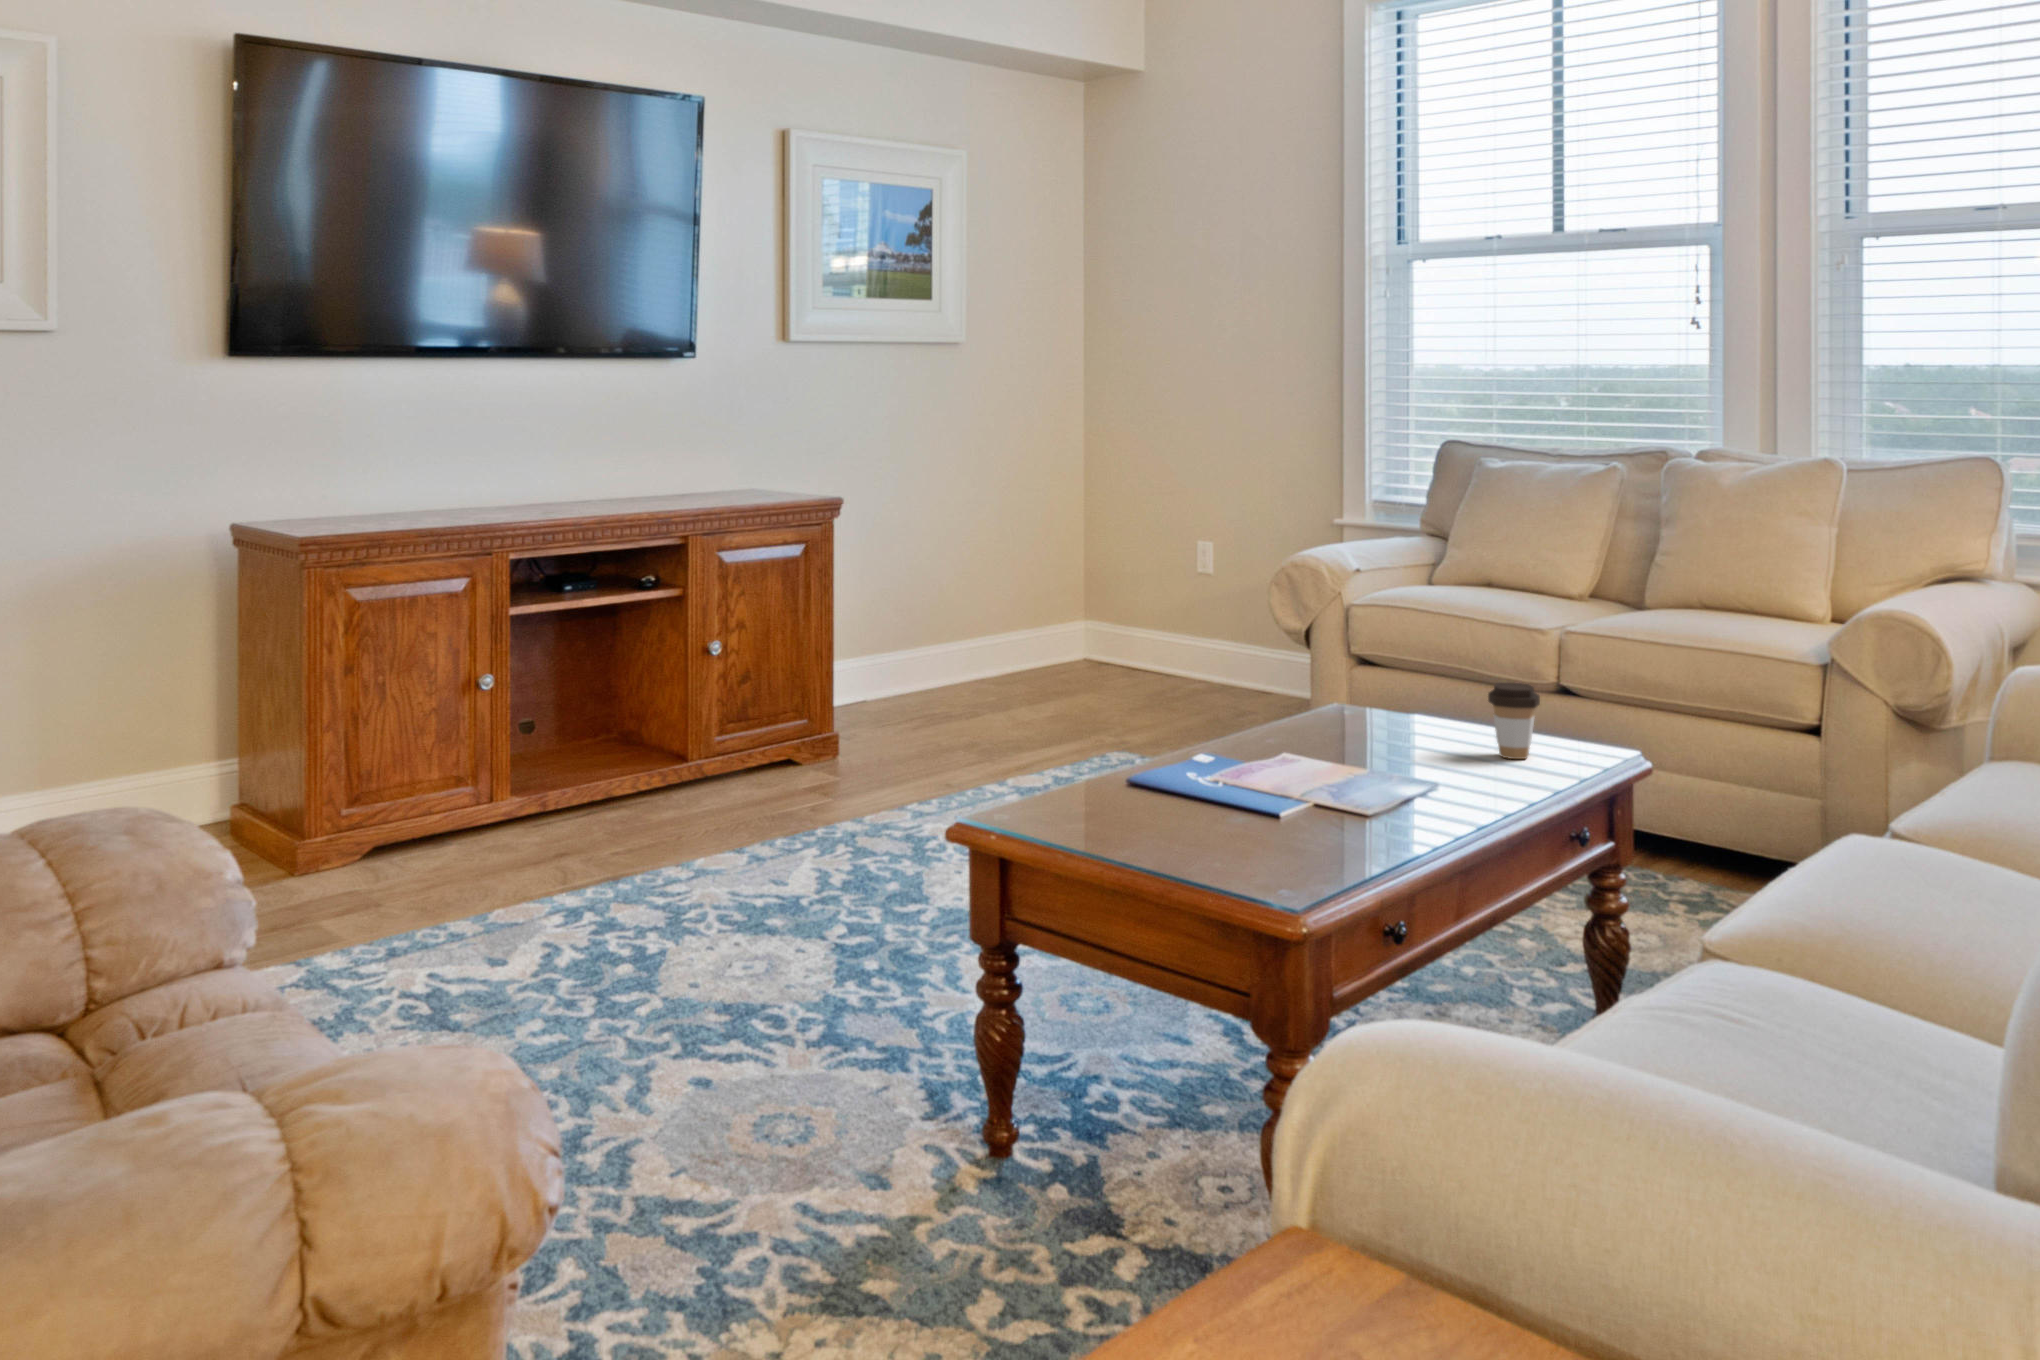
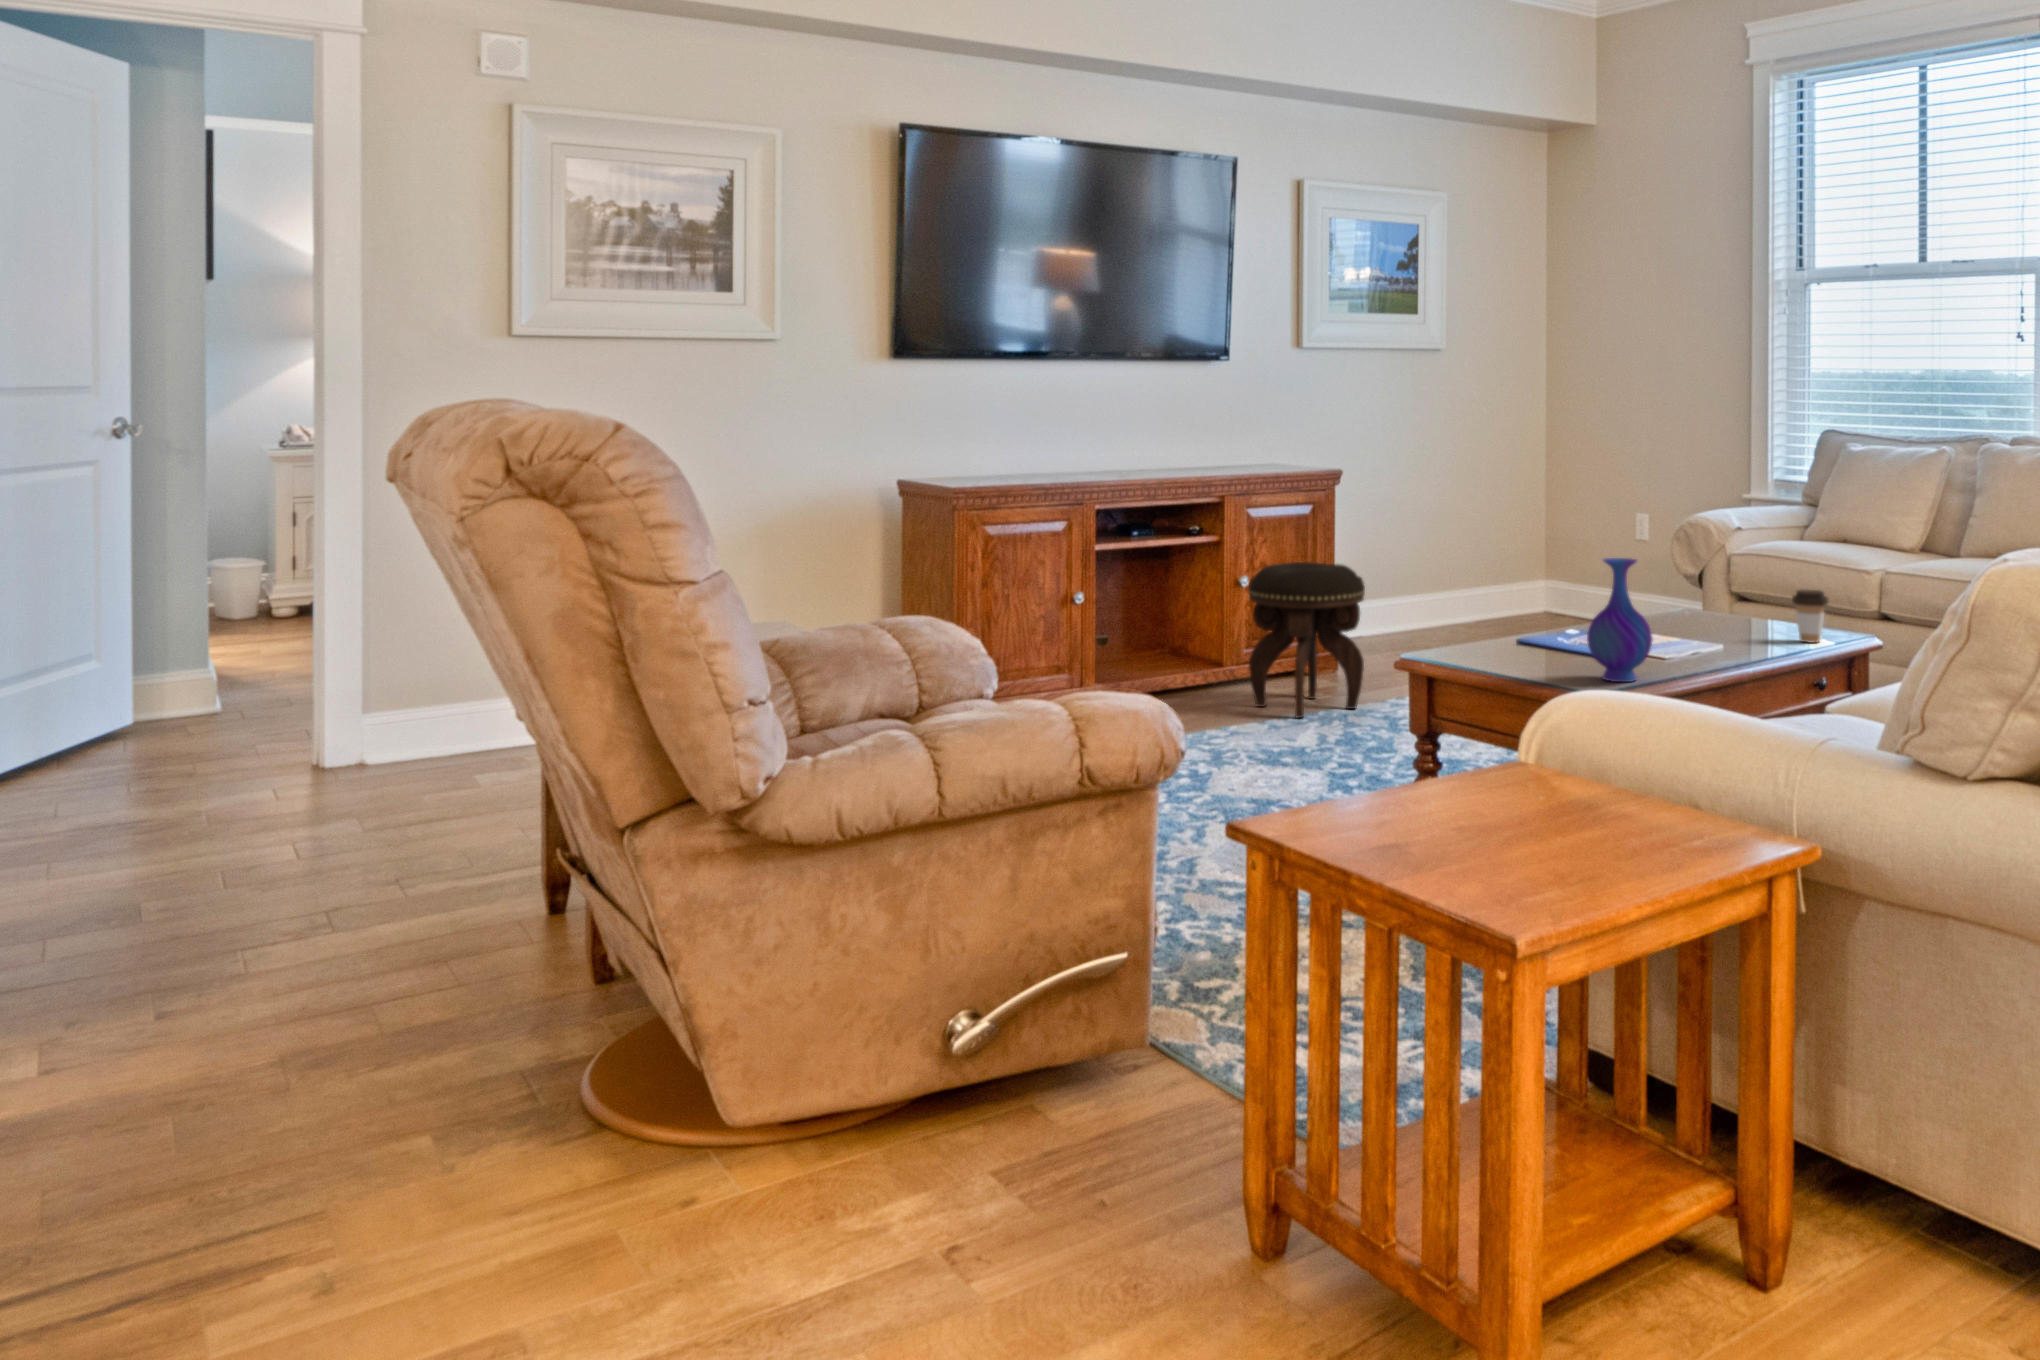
footstool: none [718,627,875,842] -> present [1248,562,1365,718]
vase: none [1233,665,1332,858] -> present [1587,558,1652,682]

